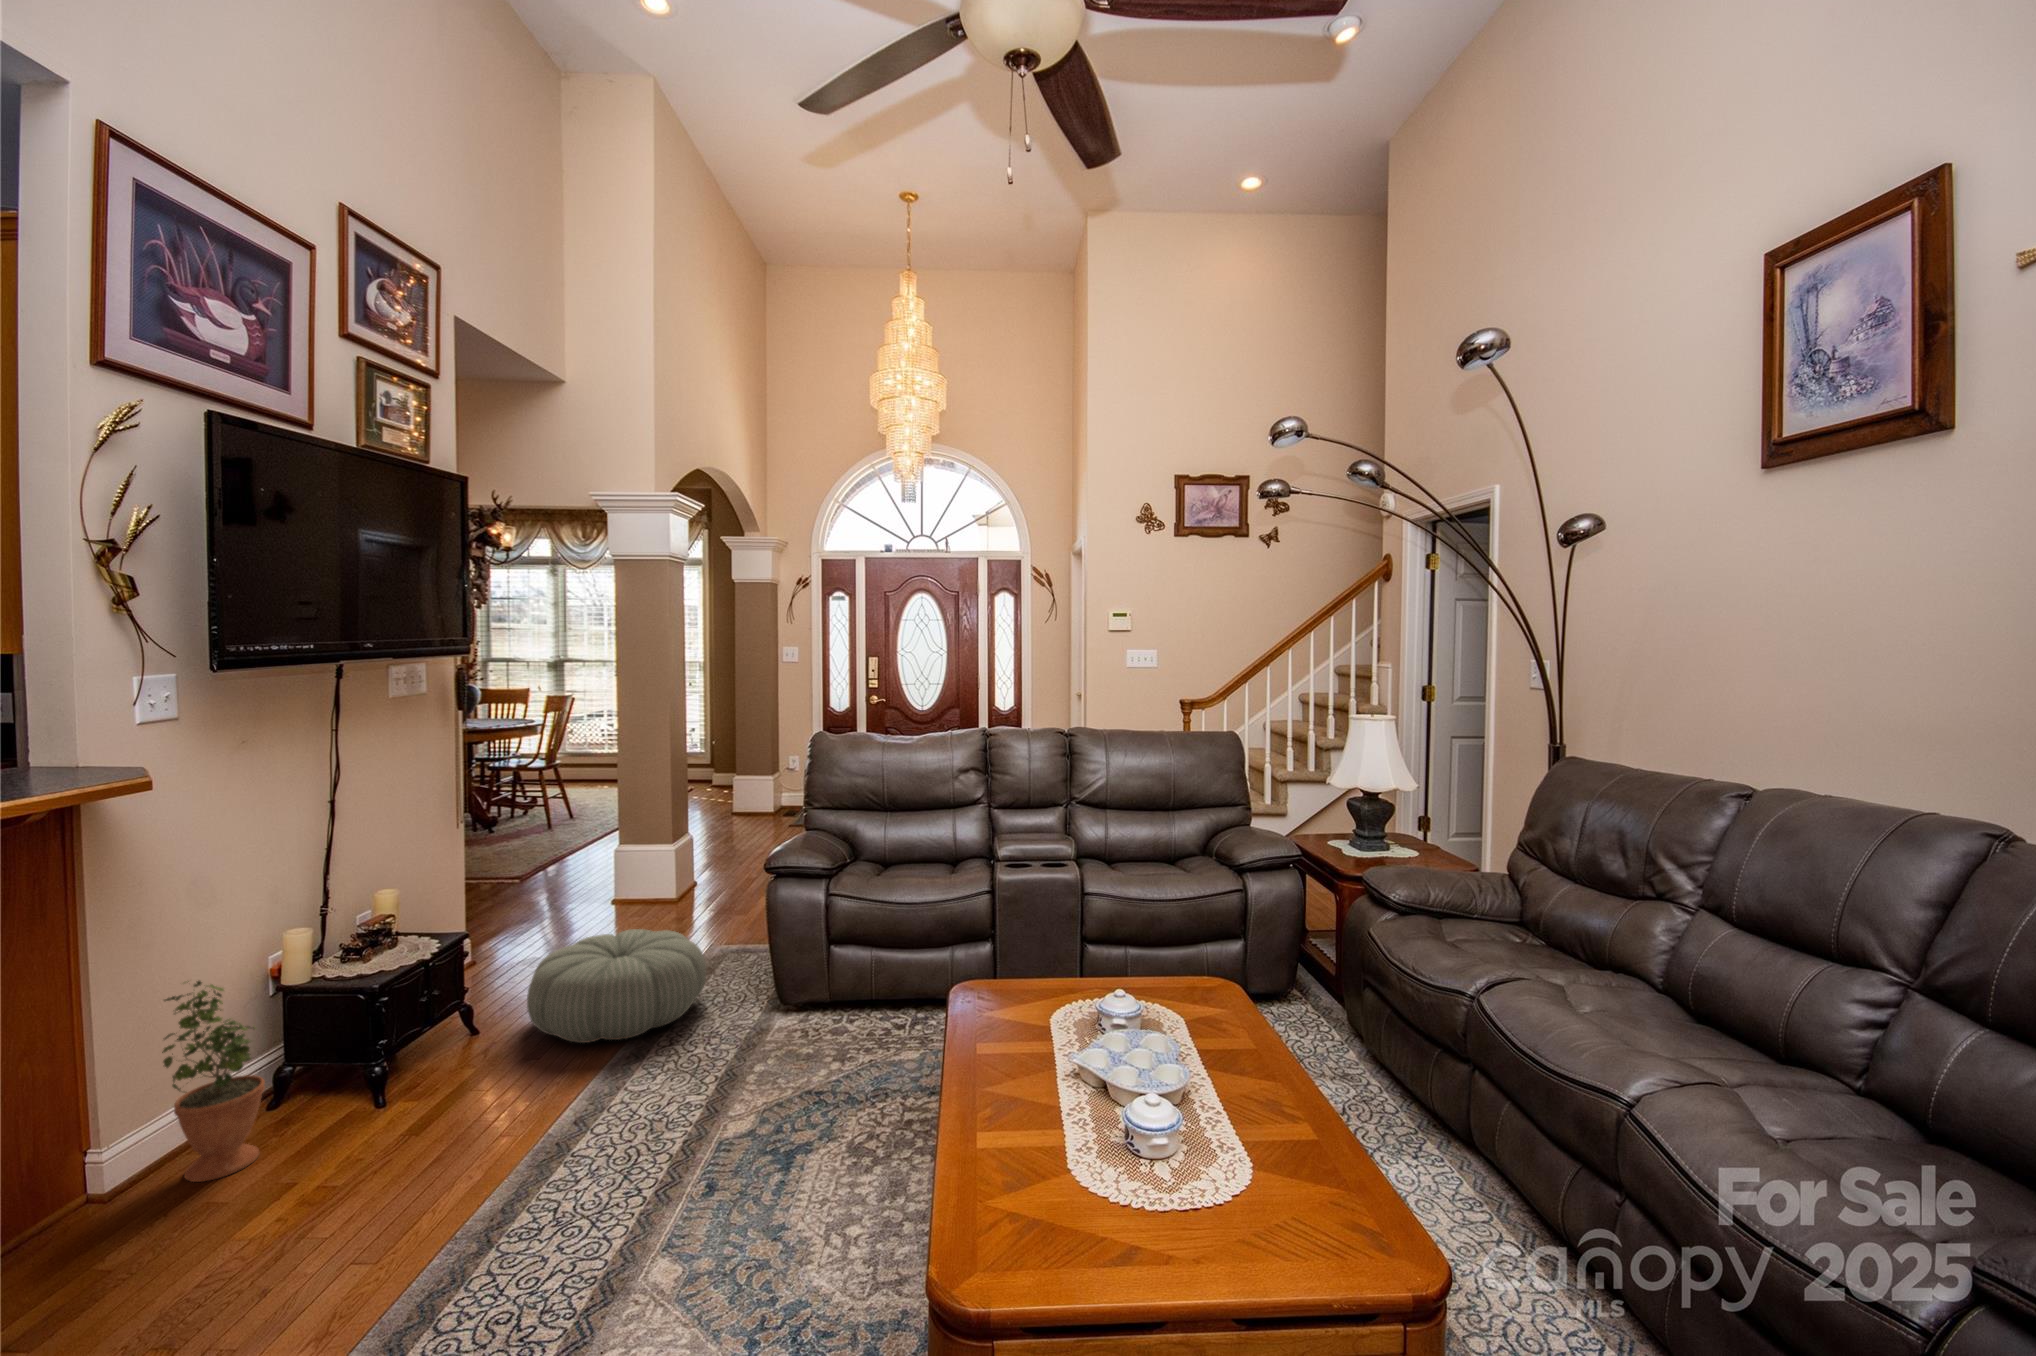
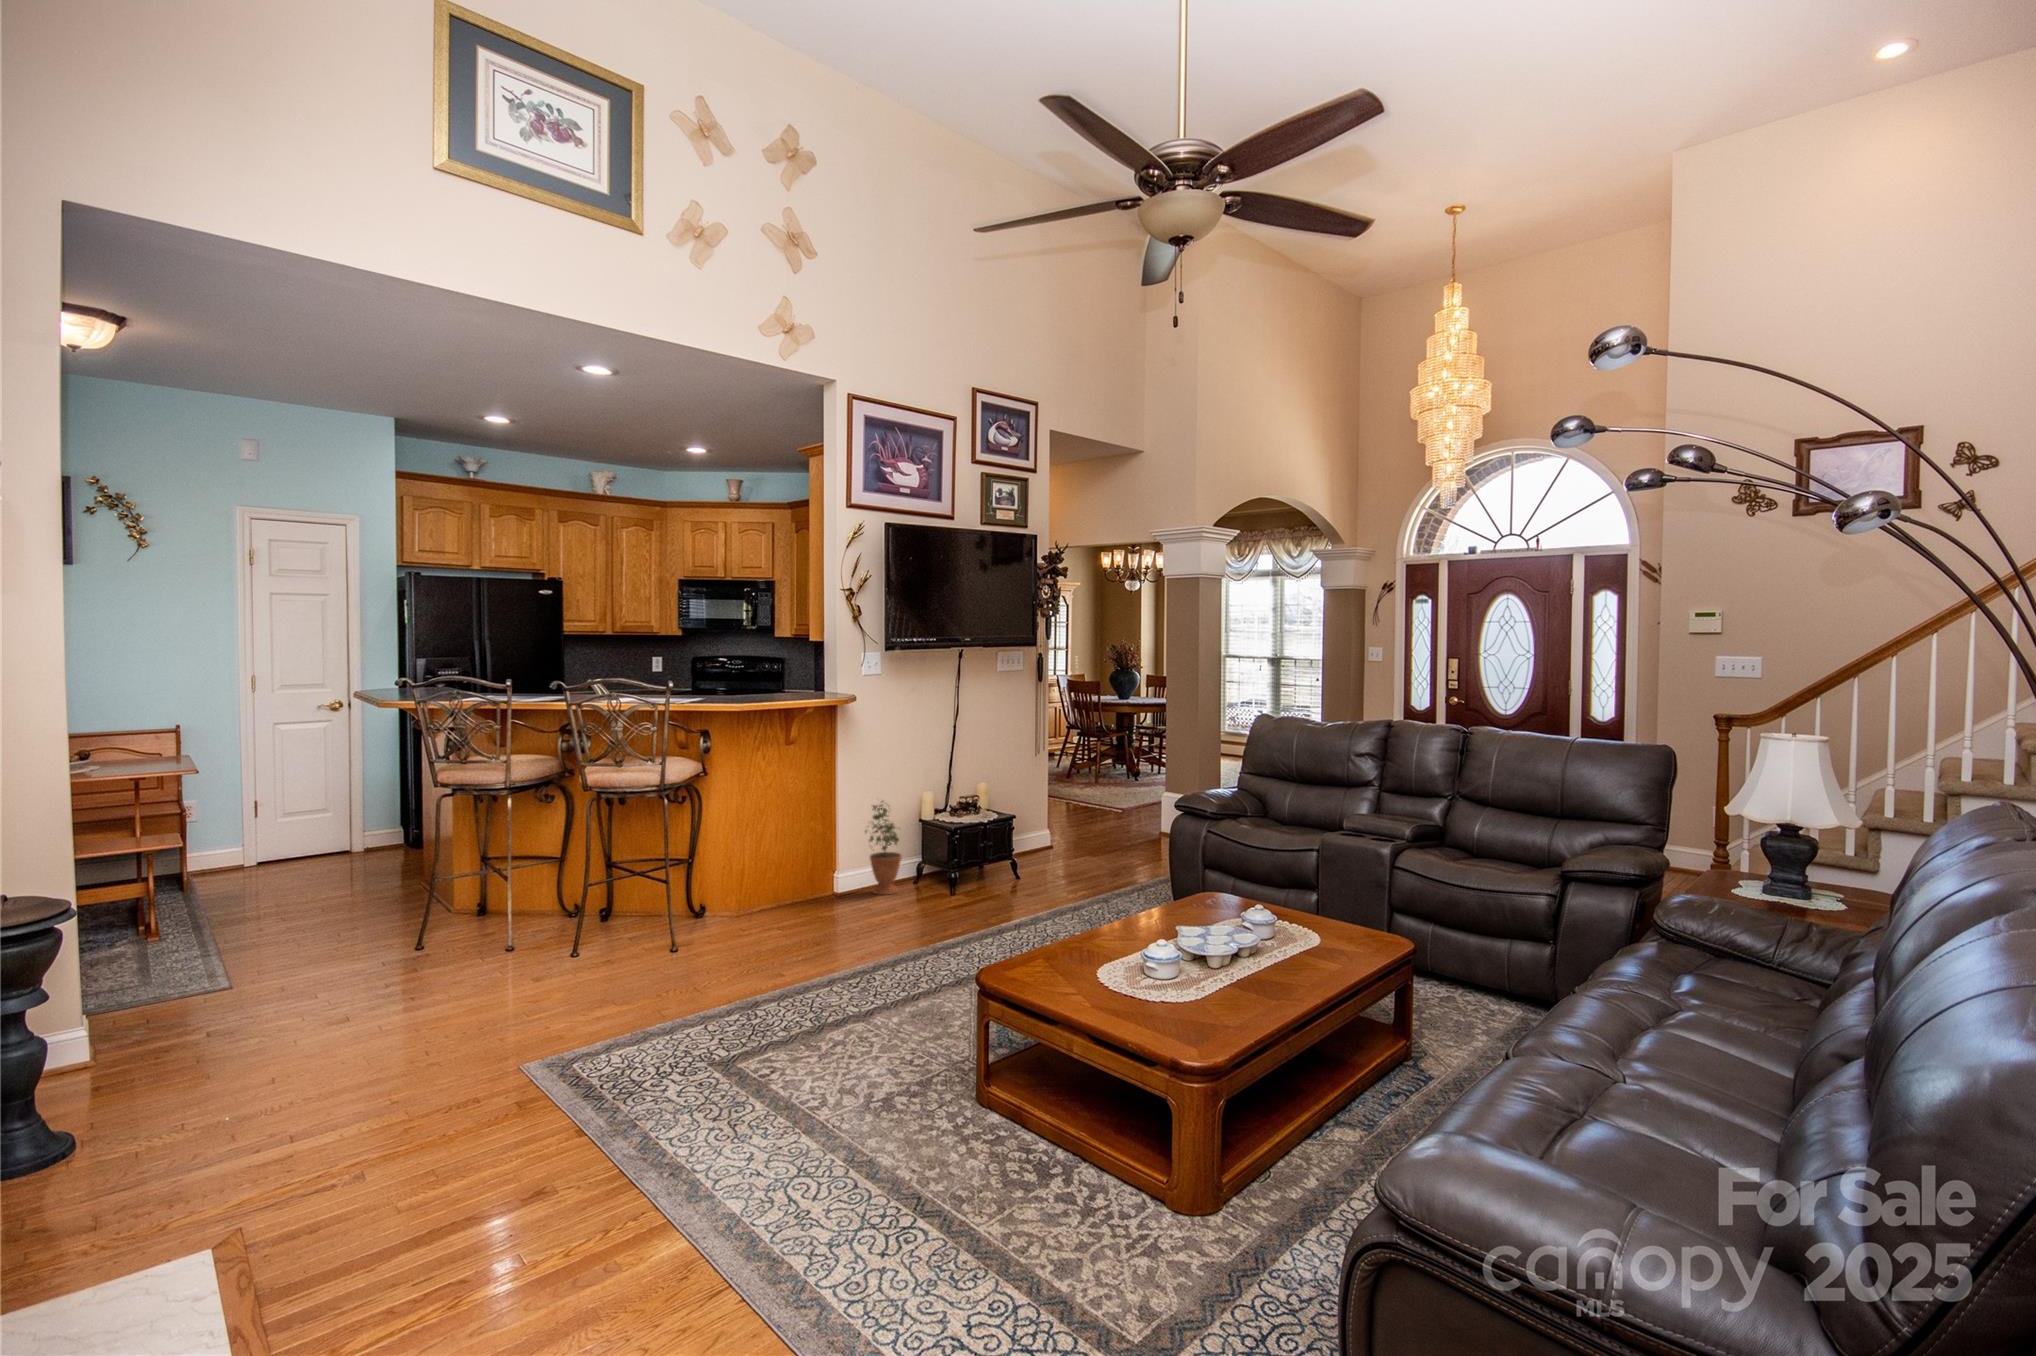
pouf: present [527,929,706,1043] -> none [1029,836,1137,898]

